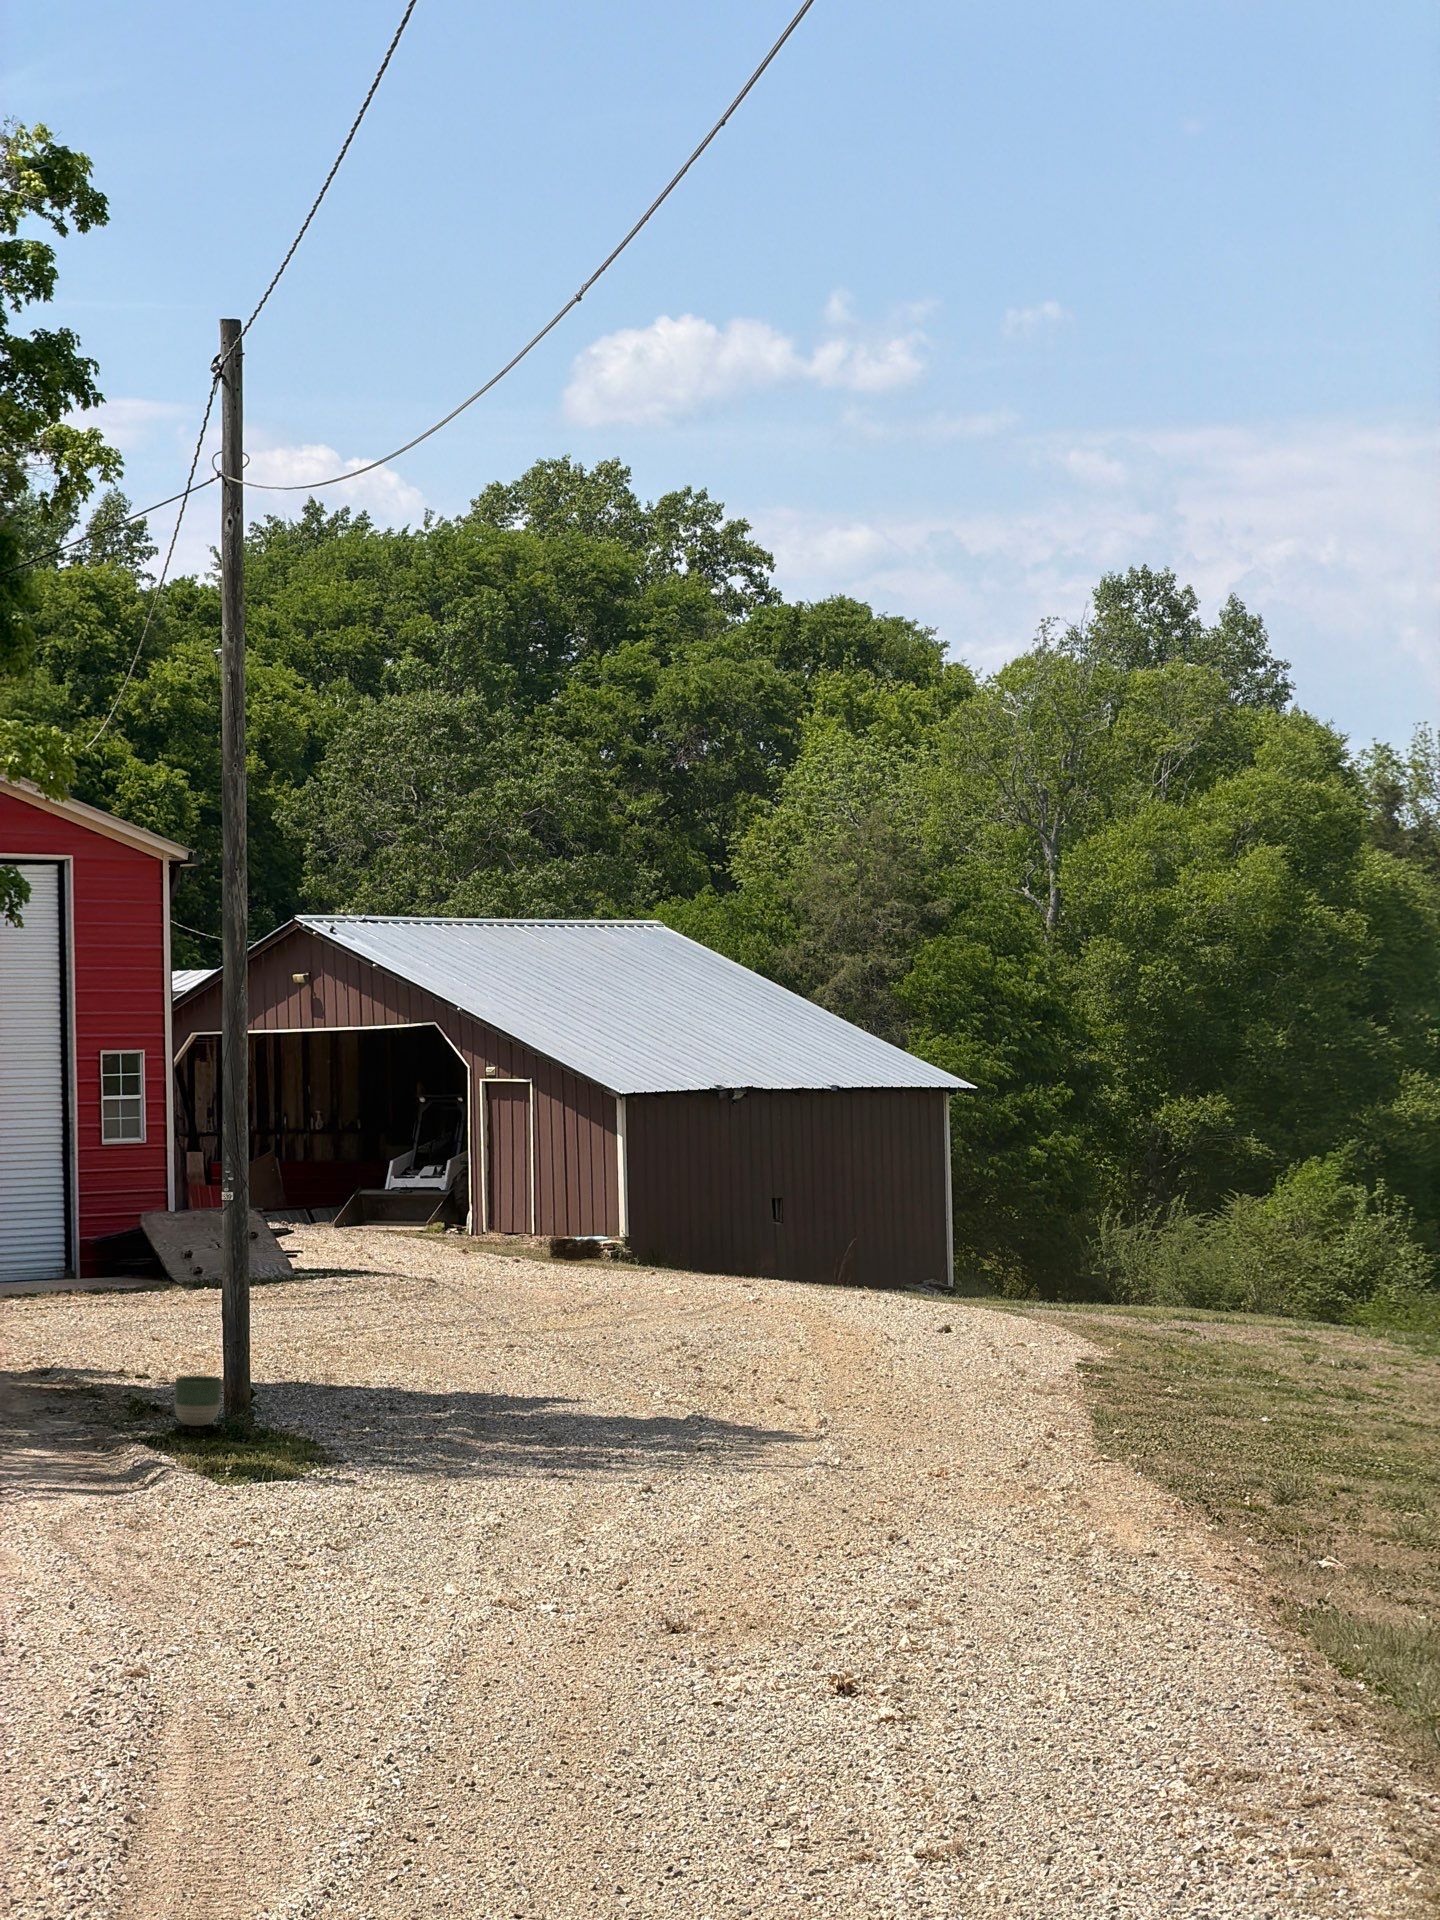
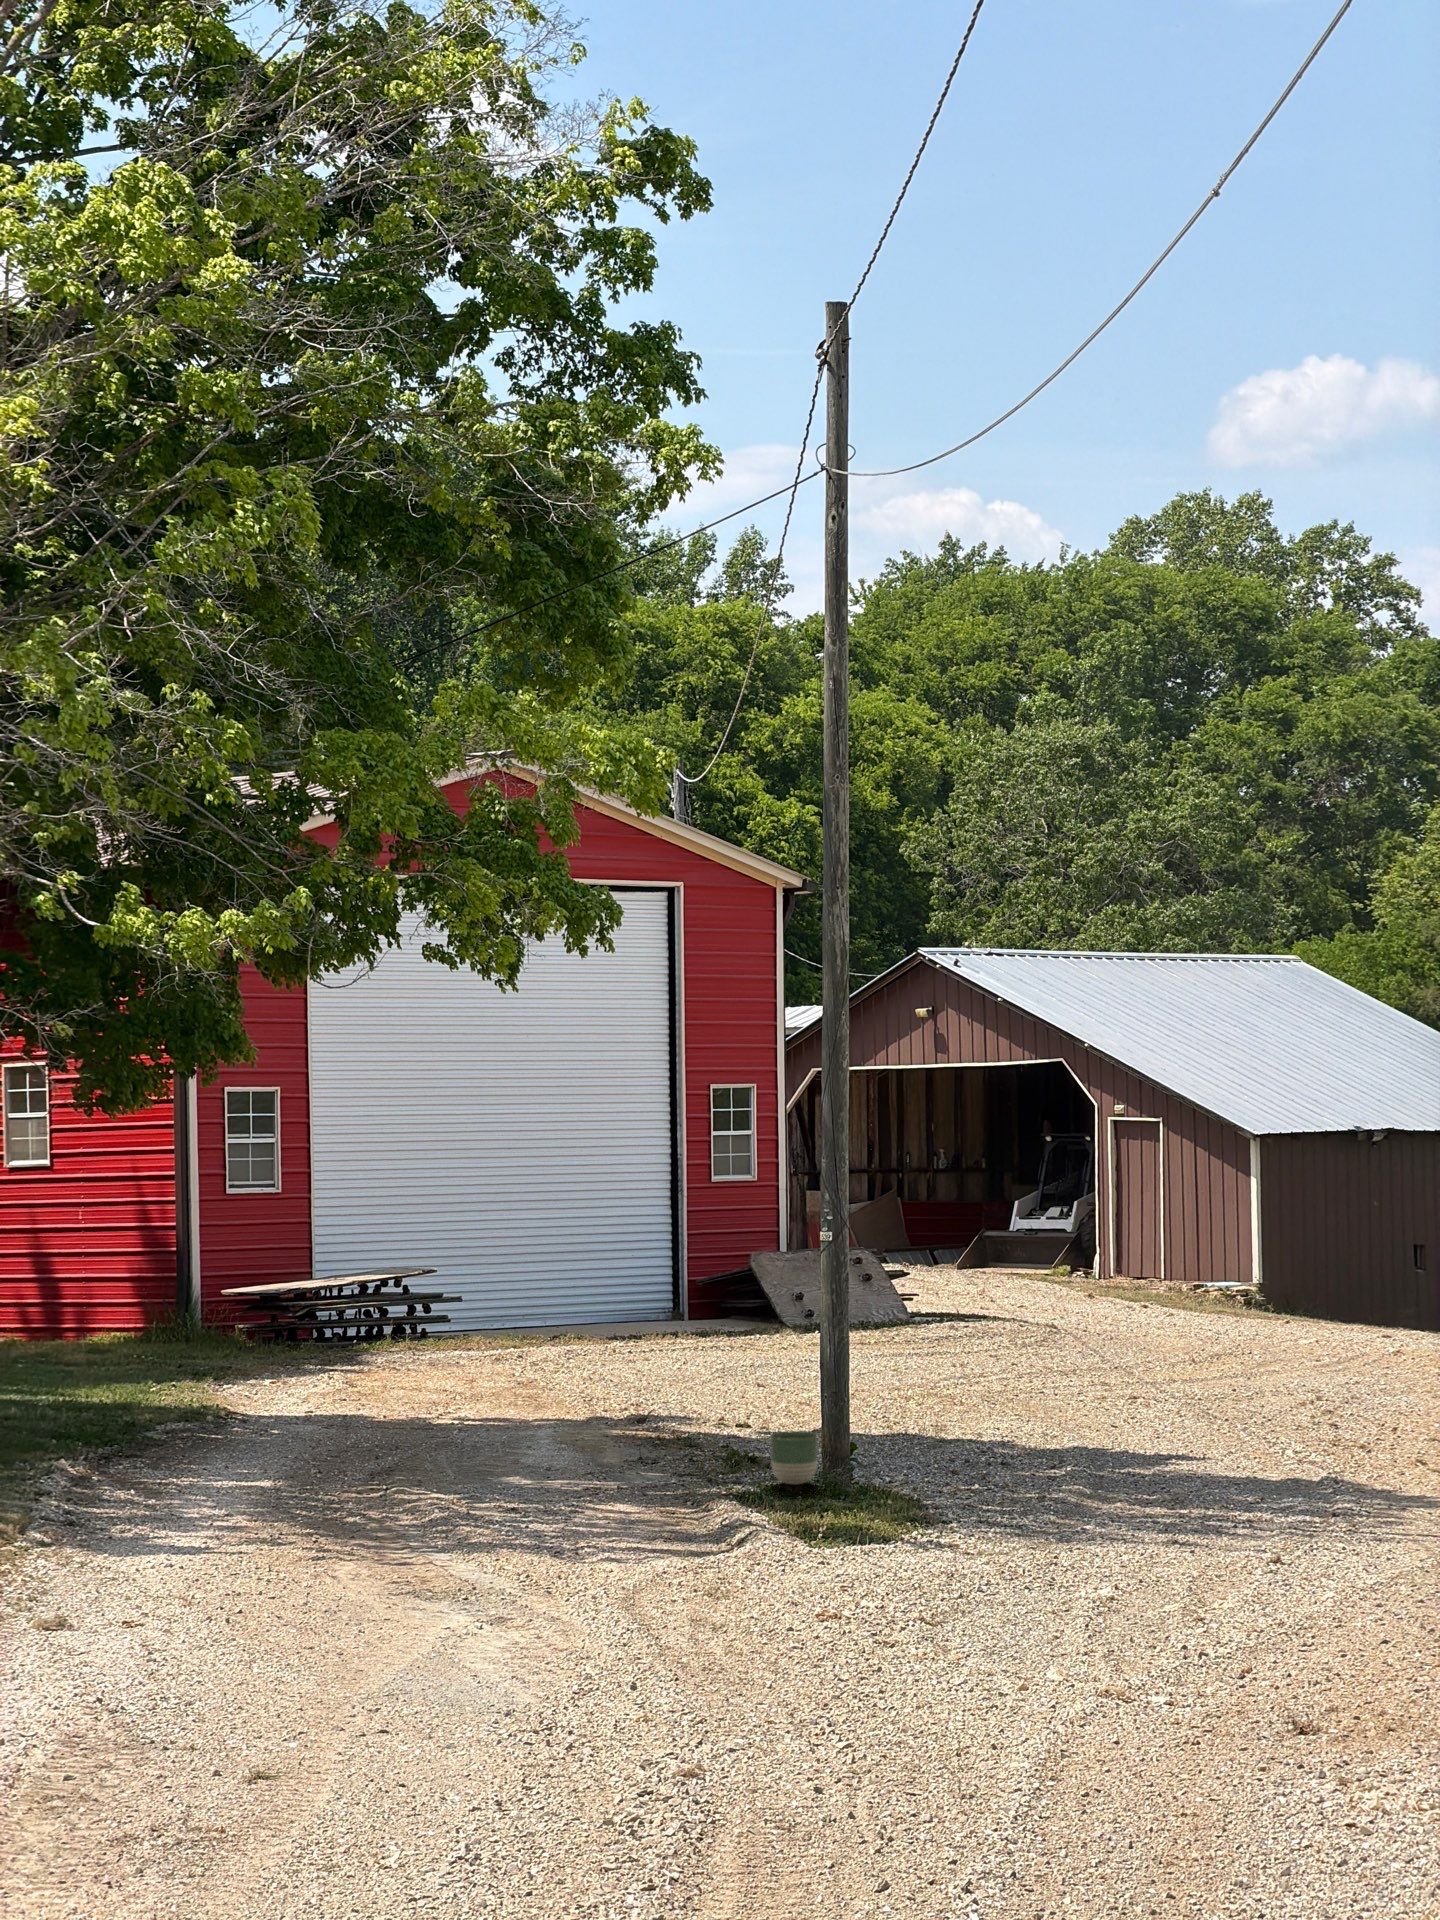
woven basket: present [550,1237,601,1261] -> none [1177,1272,1232,1299]

